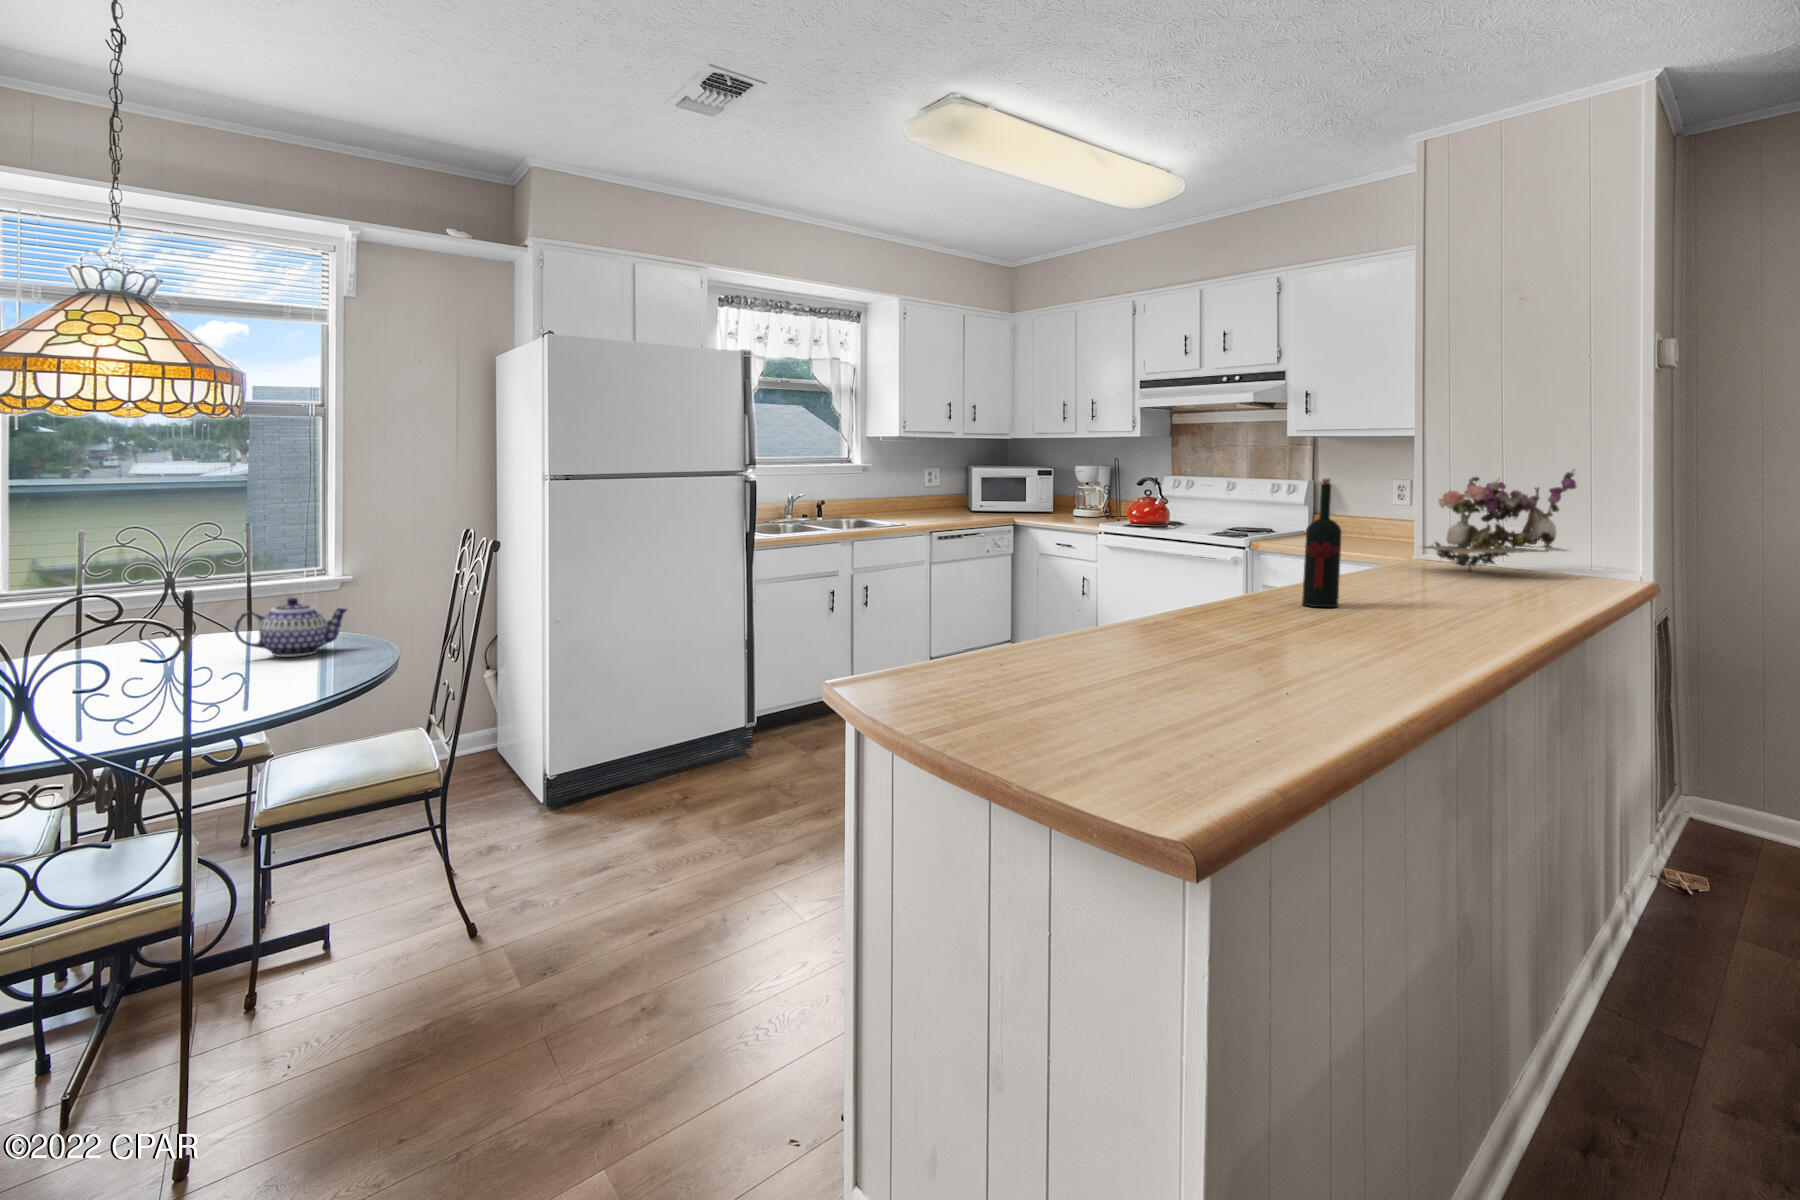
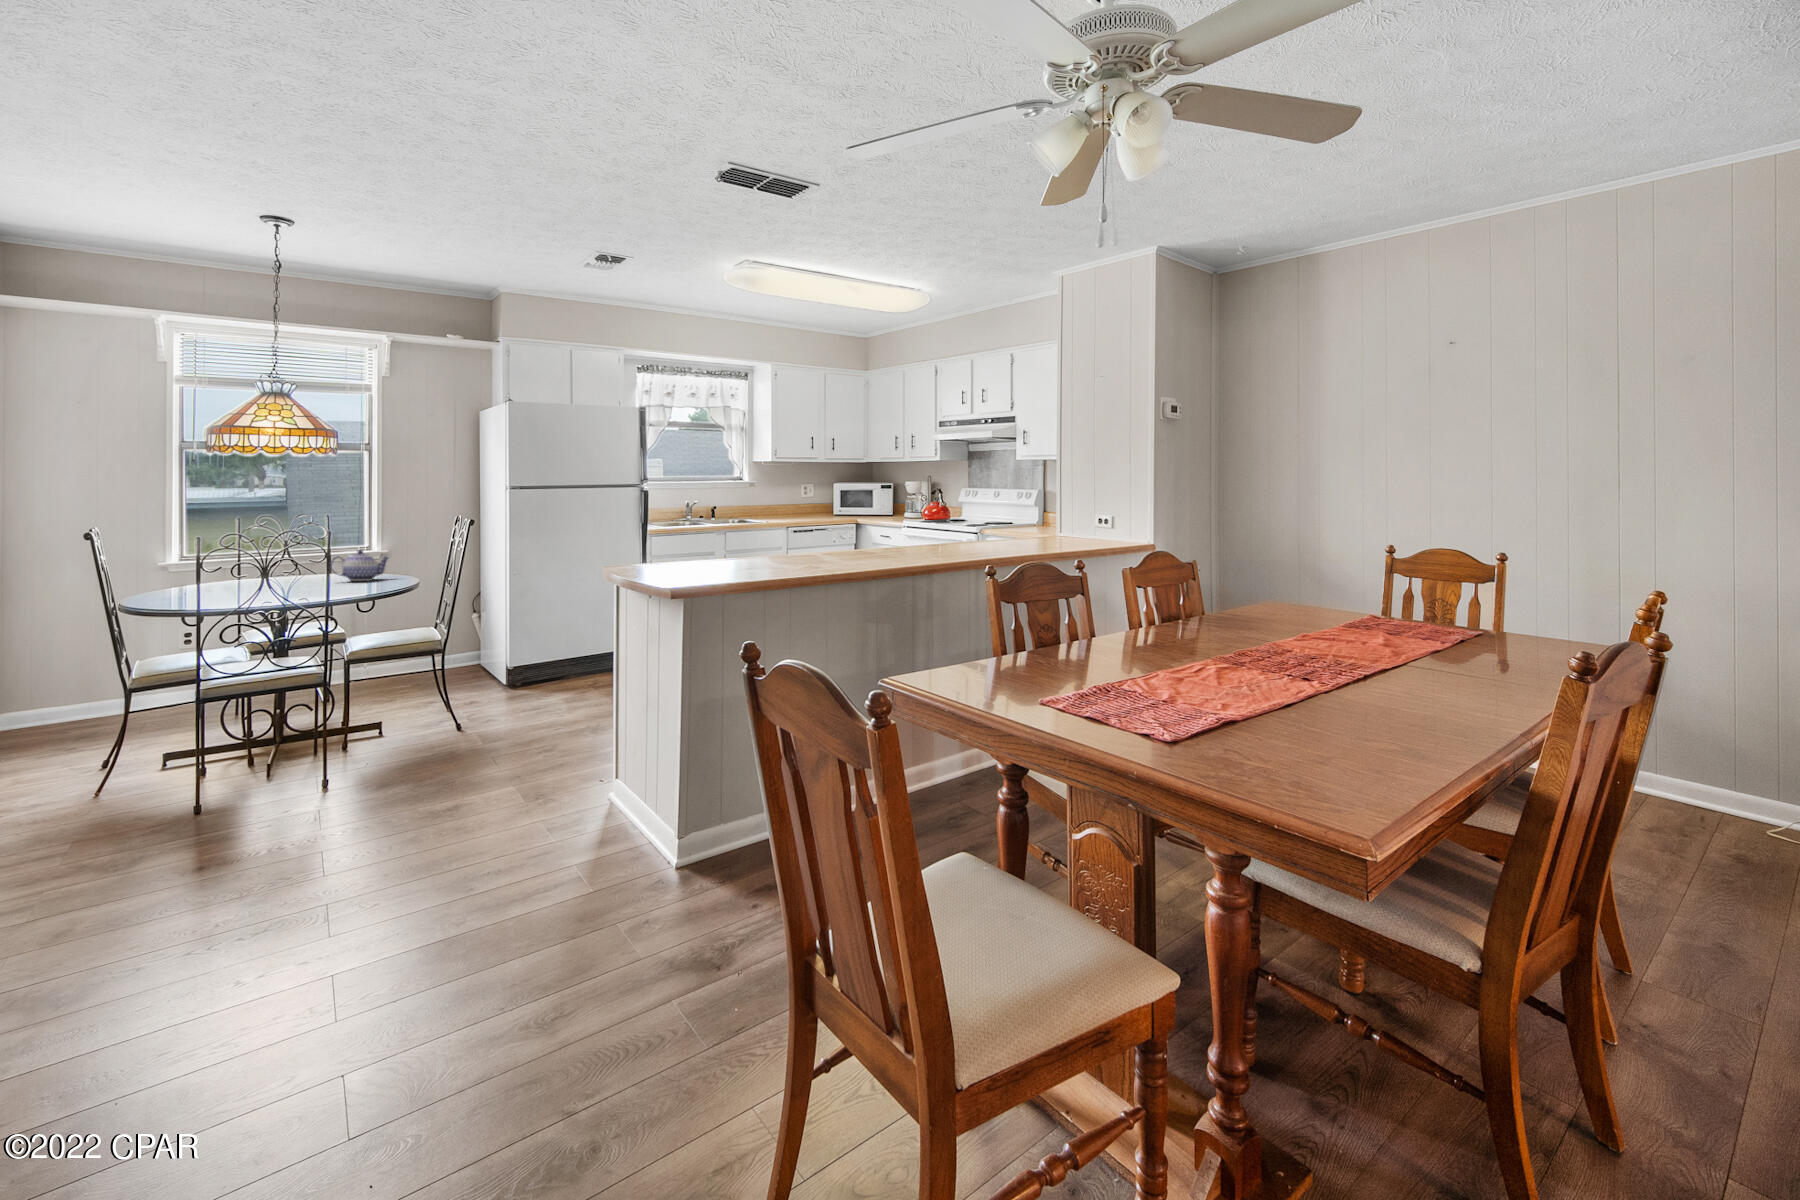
flower arrangement: present [1423,469,1576,571] -> none [1008,477,1081,538]
wine bottle: present [1302,479,1342,607] -> none [884,482,902,548]

